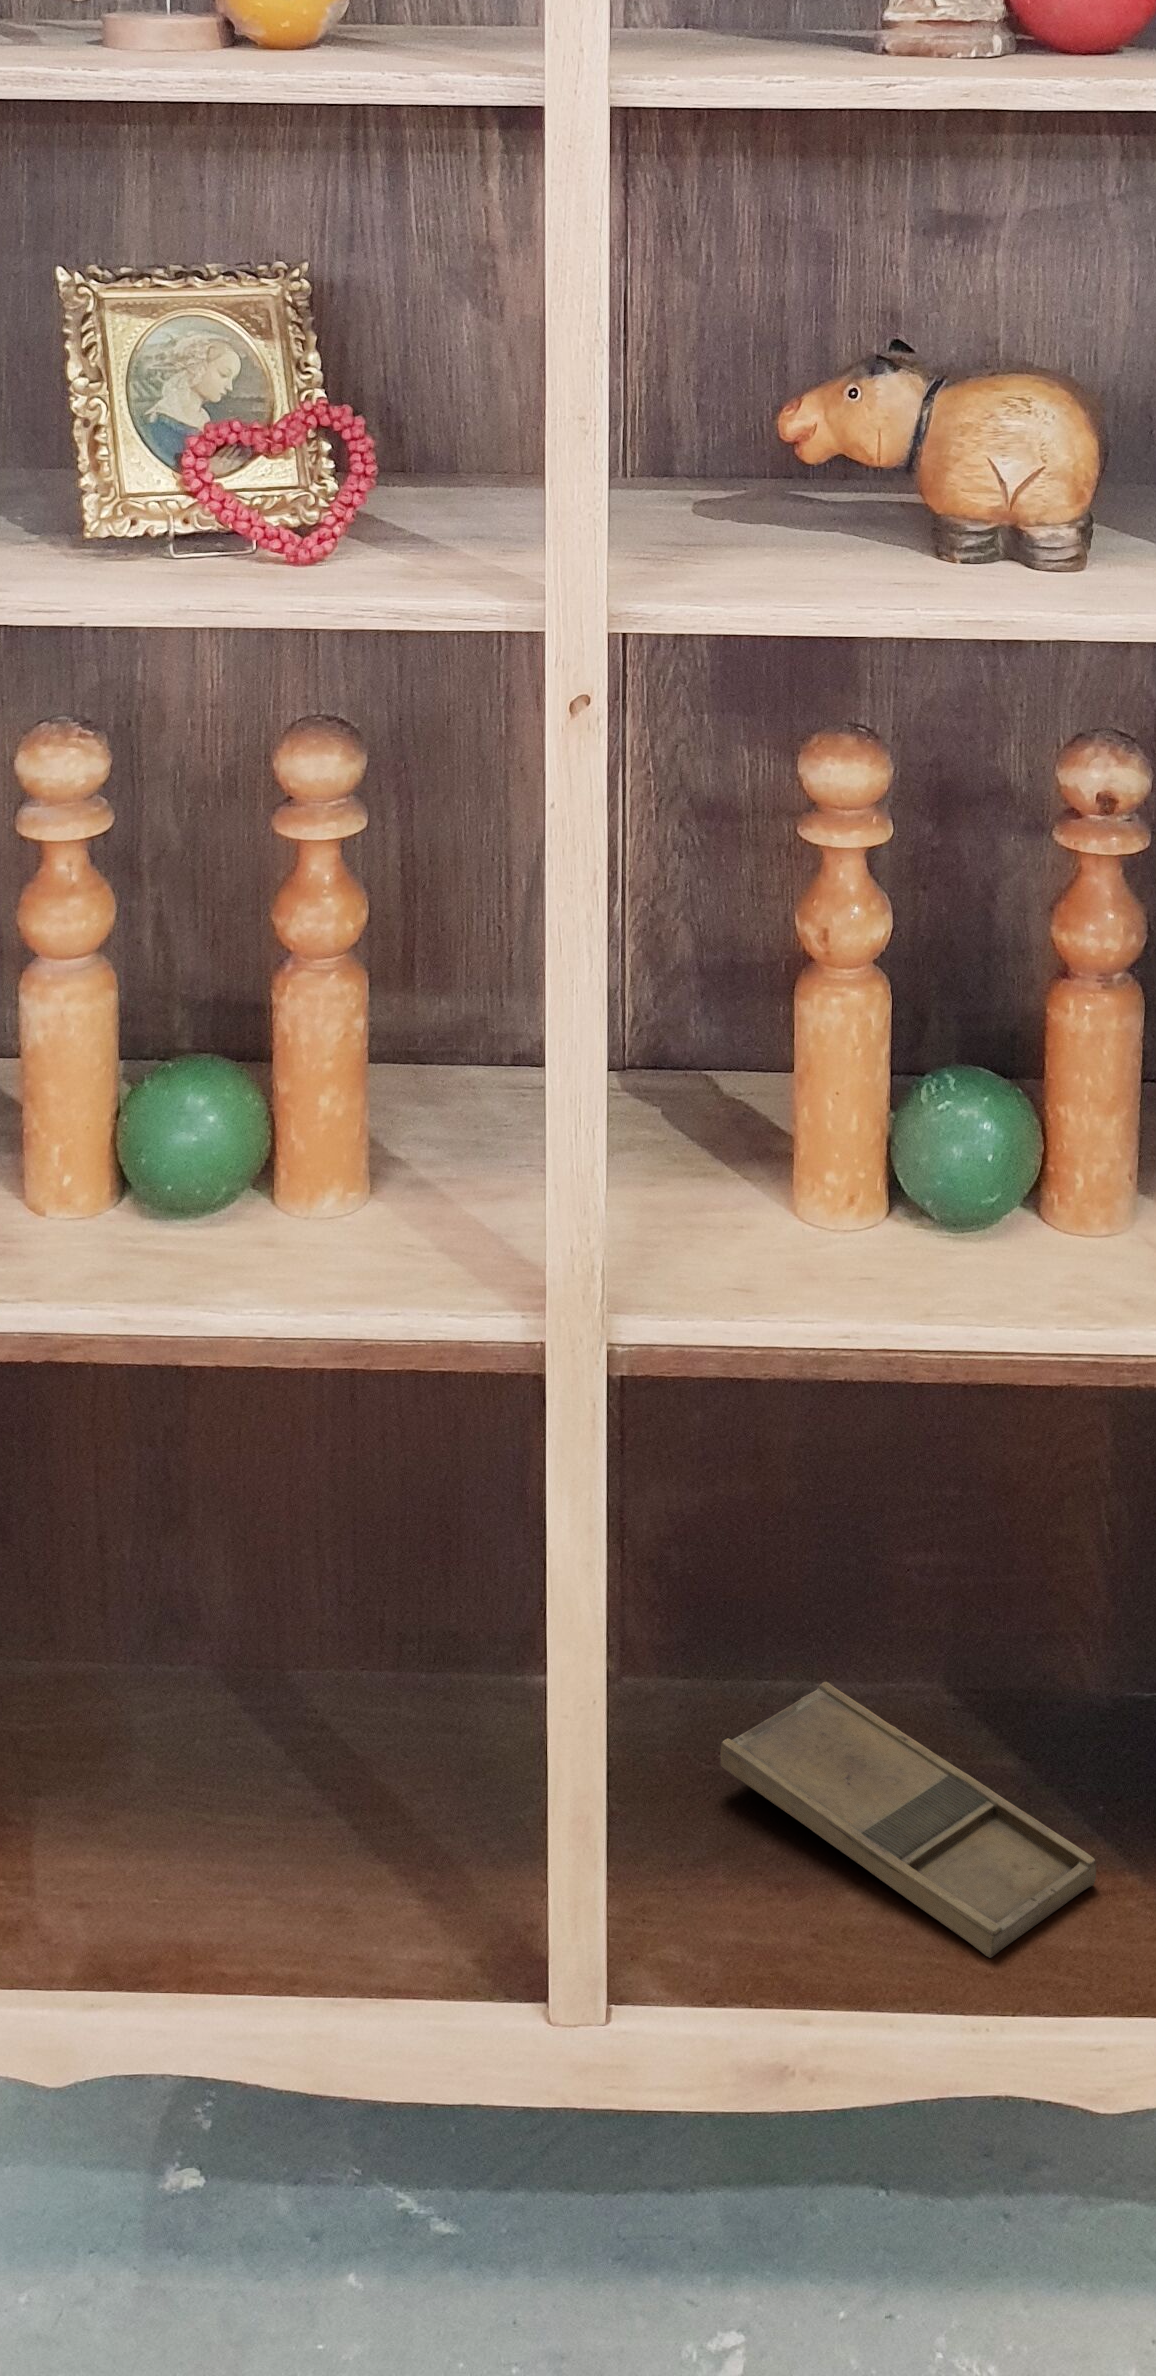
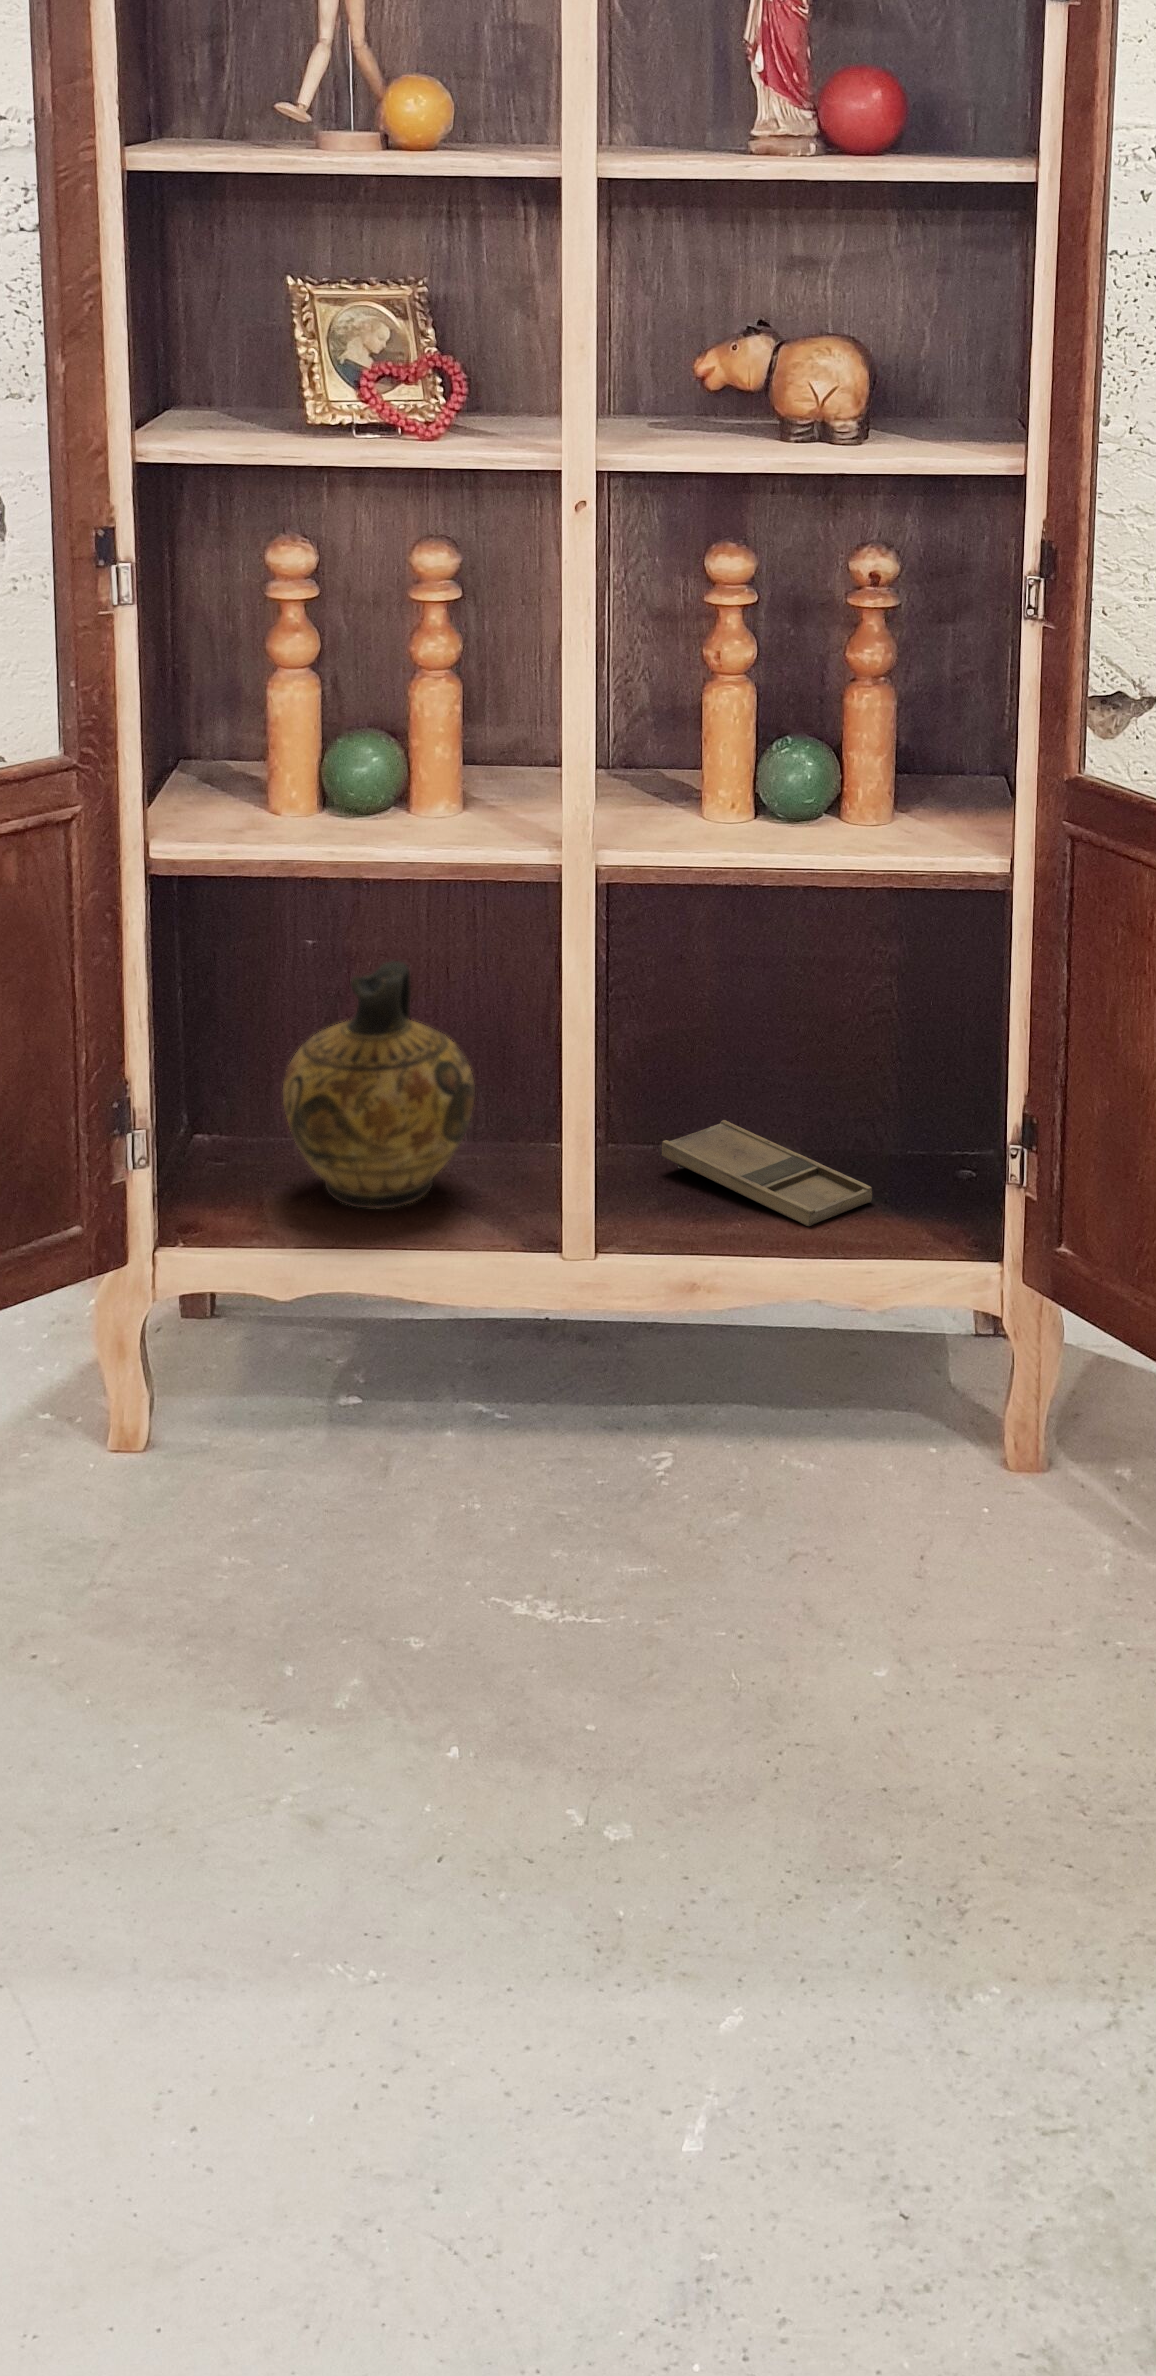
ceramic jug: none [56,1436,395,1906] -> present [283,961,475,1209]

